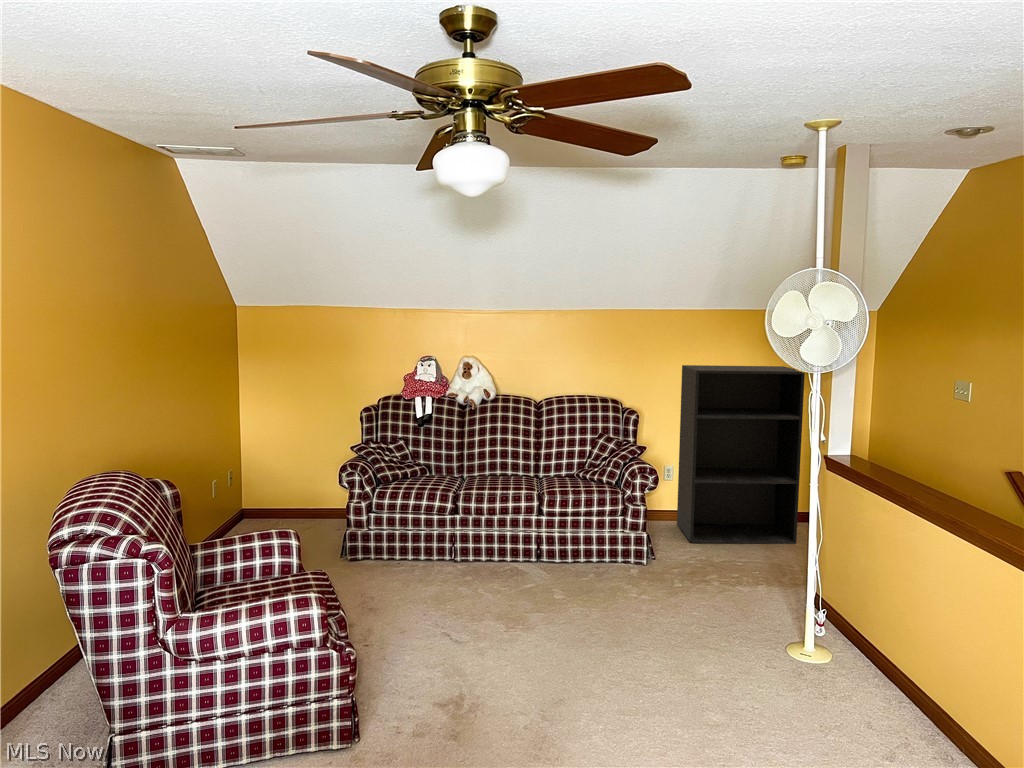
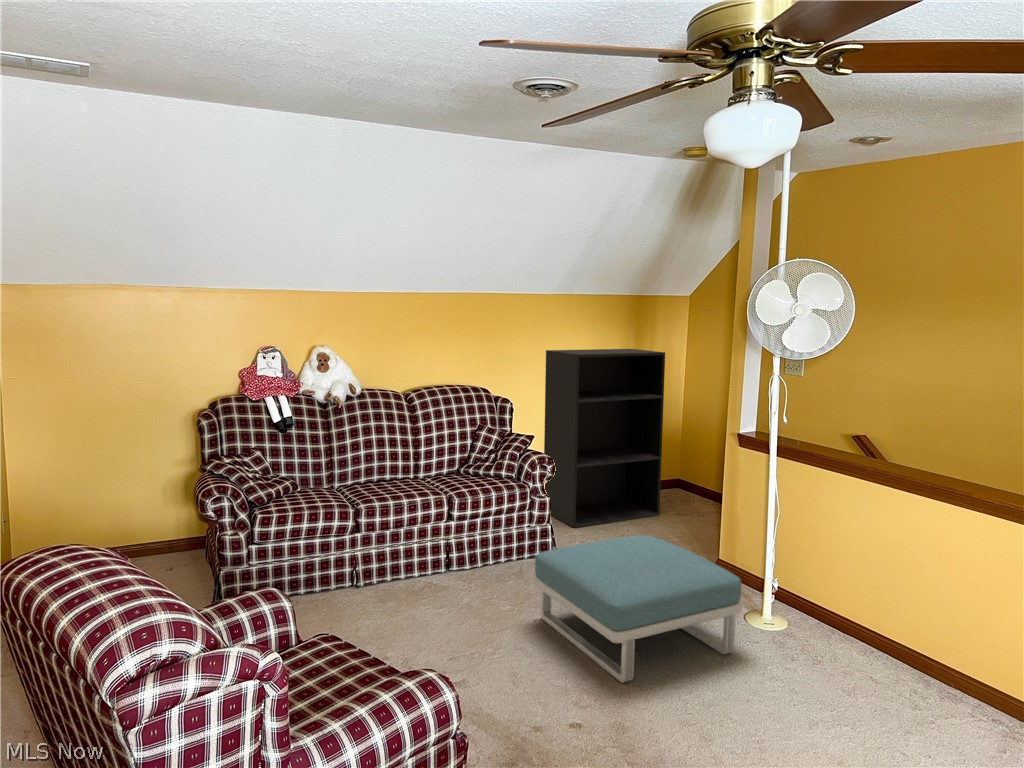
footstool: none [570,546,737,665] -> present [534,535,742,683]

